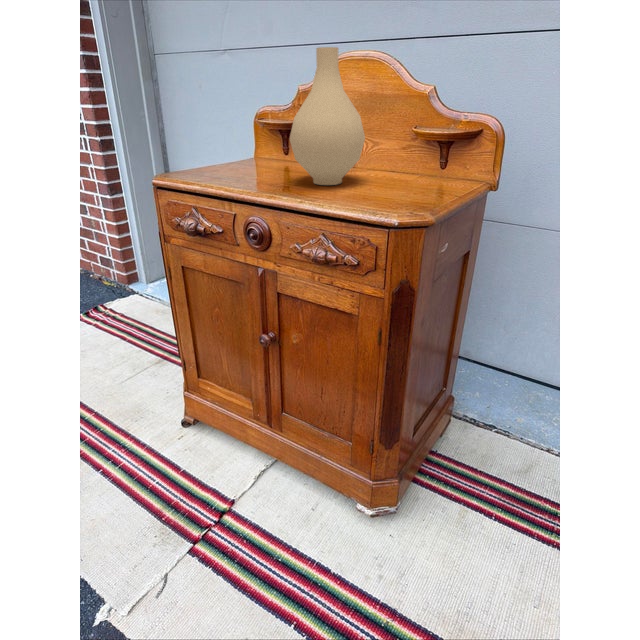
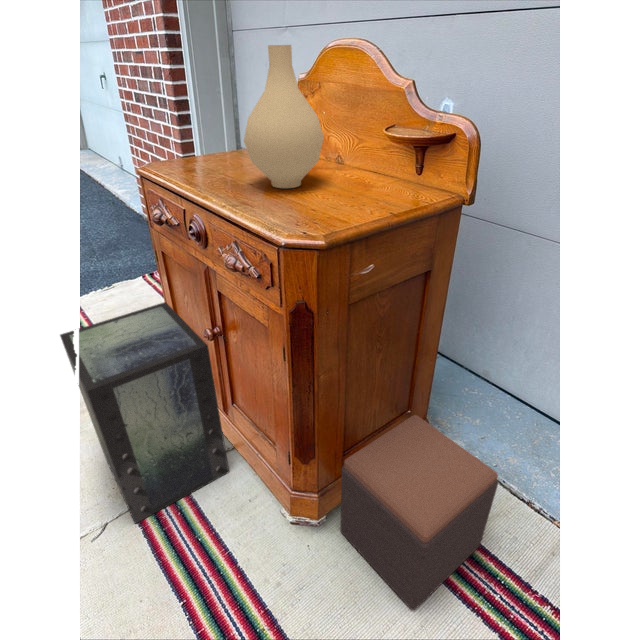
storage box: none [90,320,276,565] -> present [60,302,229,523]
footstool: none [411,387,552,562] -> present [340,415,498,610]

